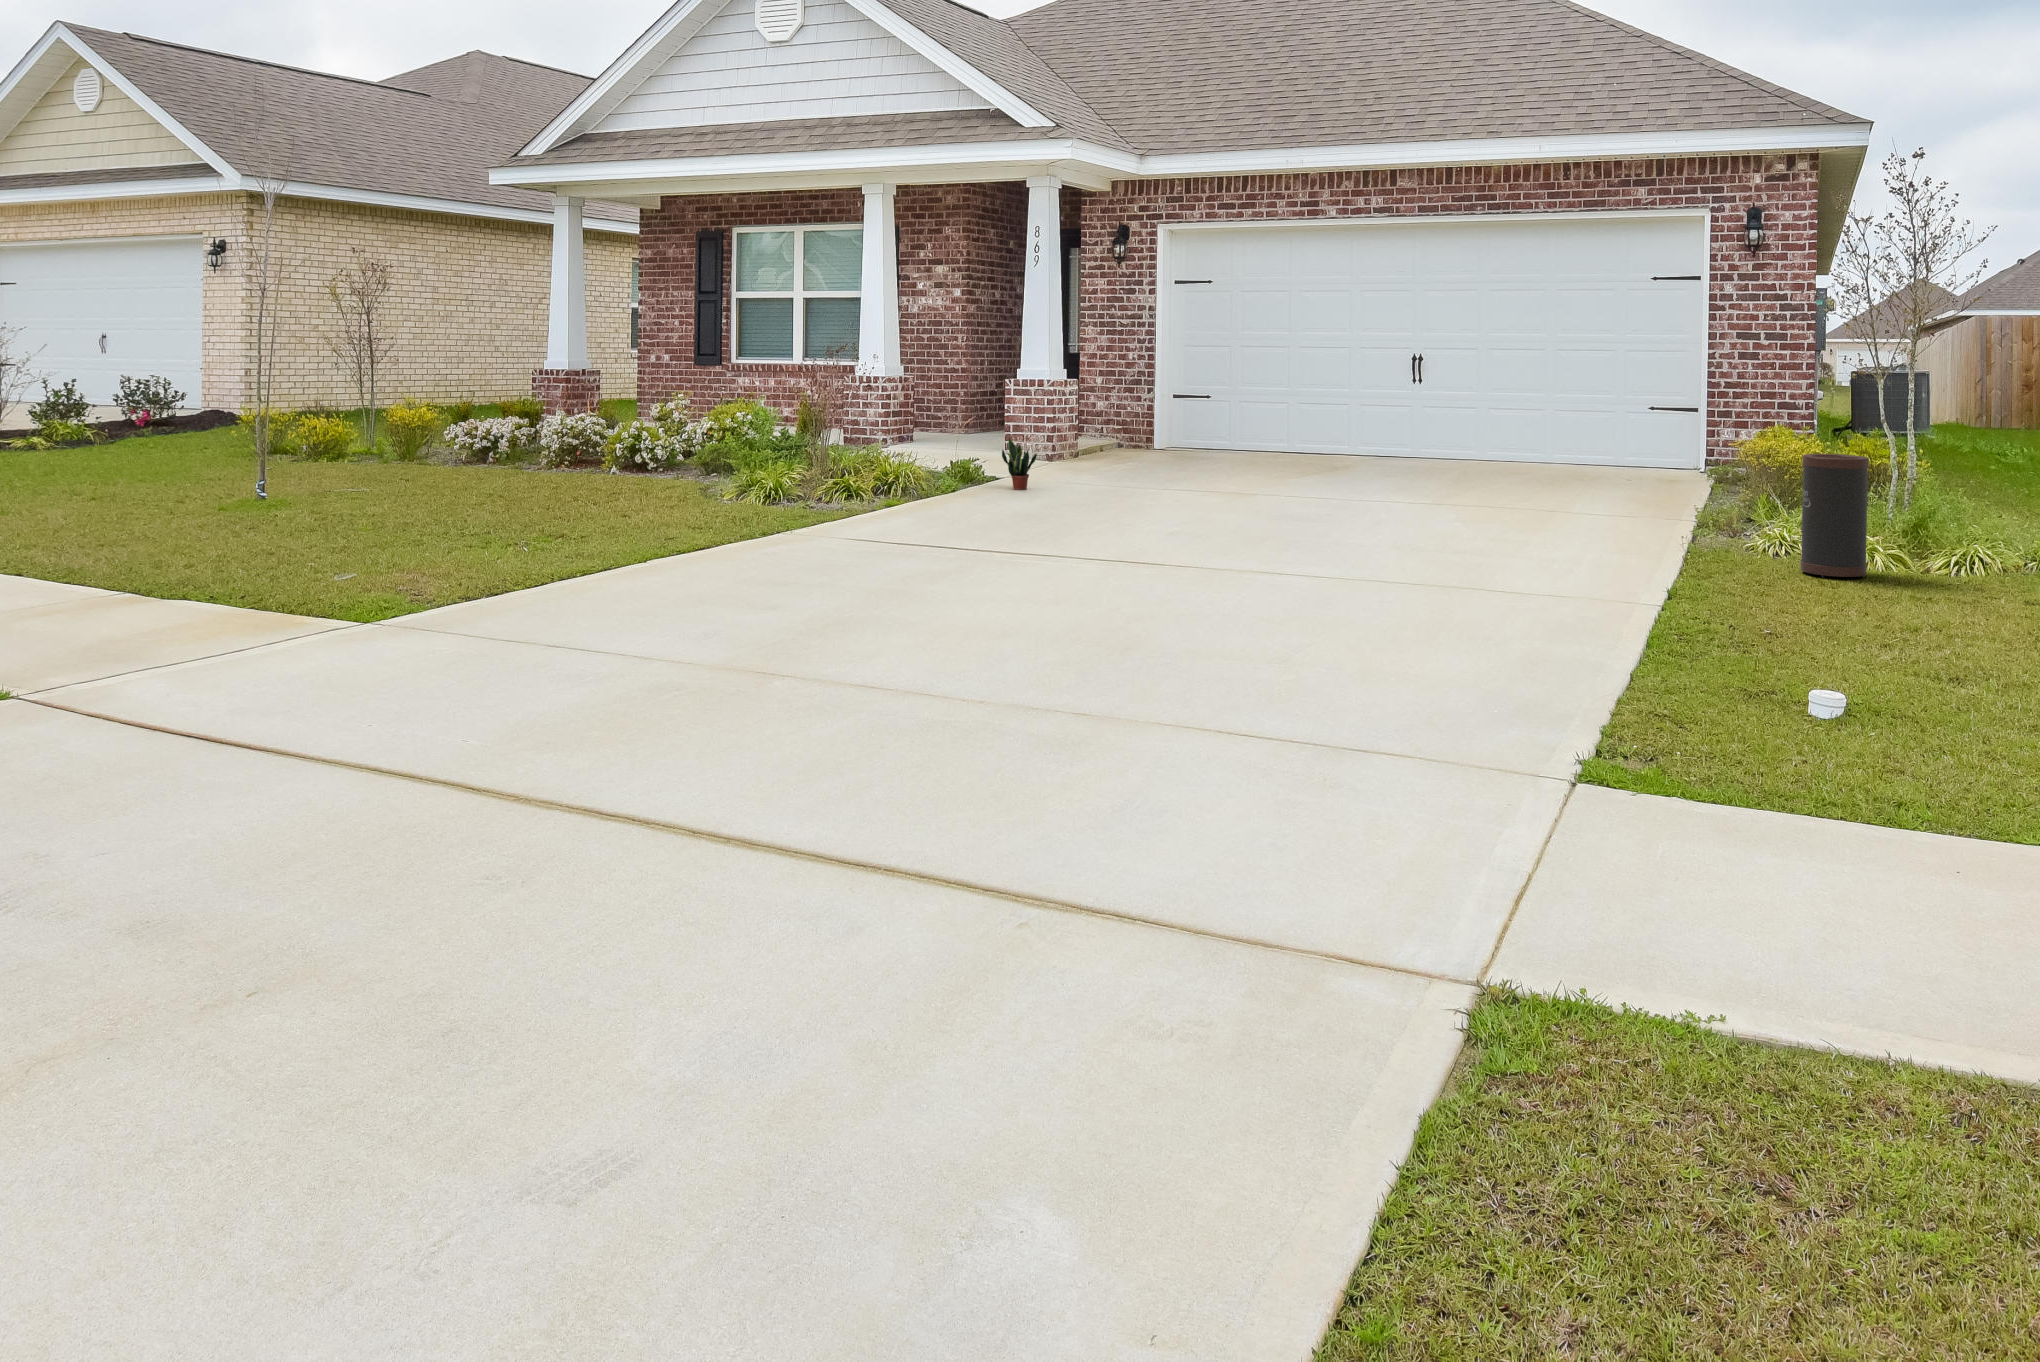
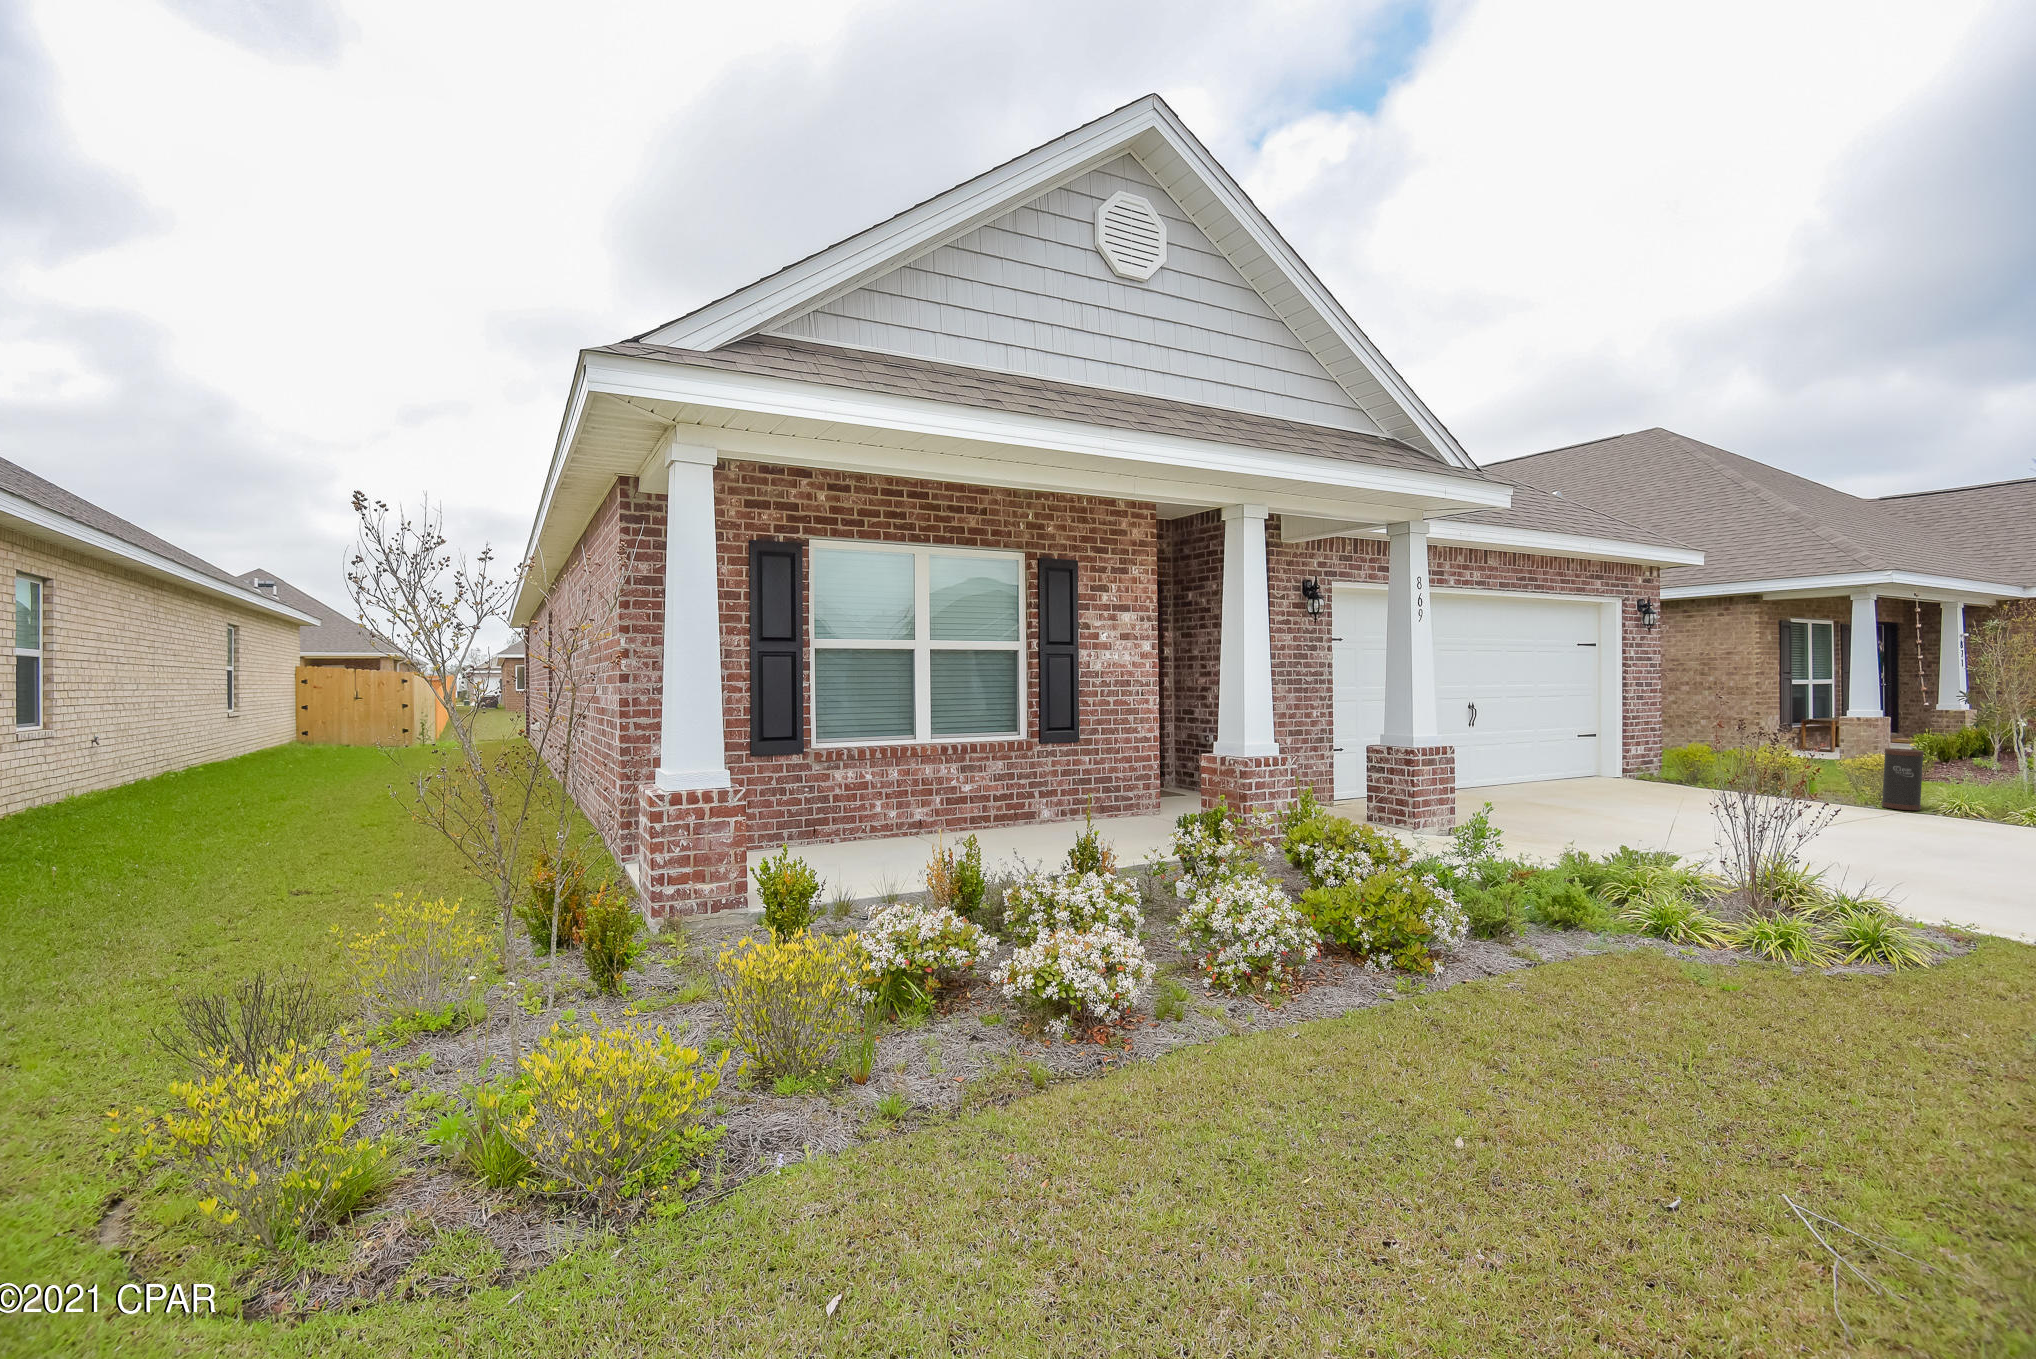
potted plant: present [1002,437,1037,490] -> none [1581,806,1629,857]

